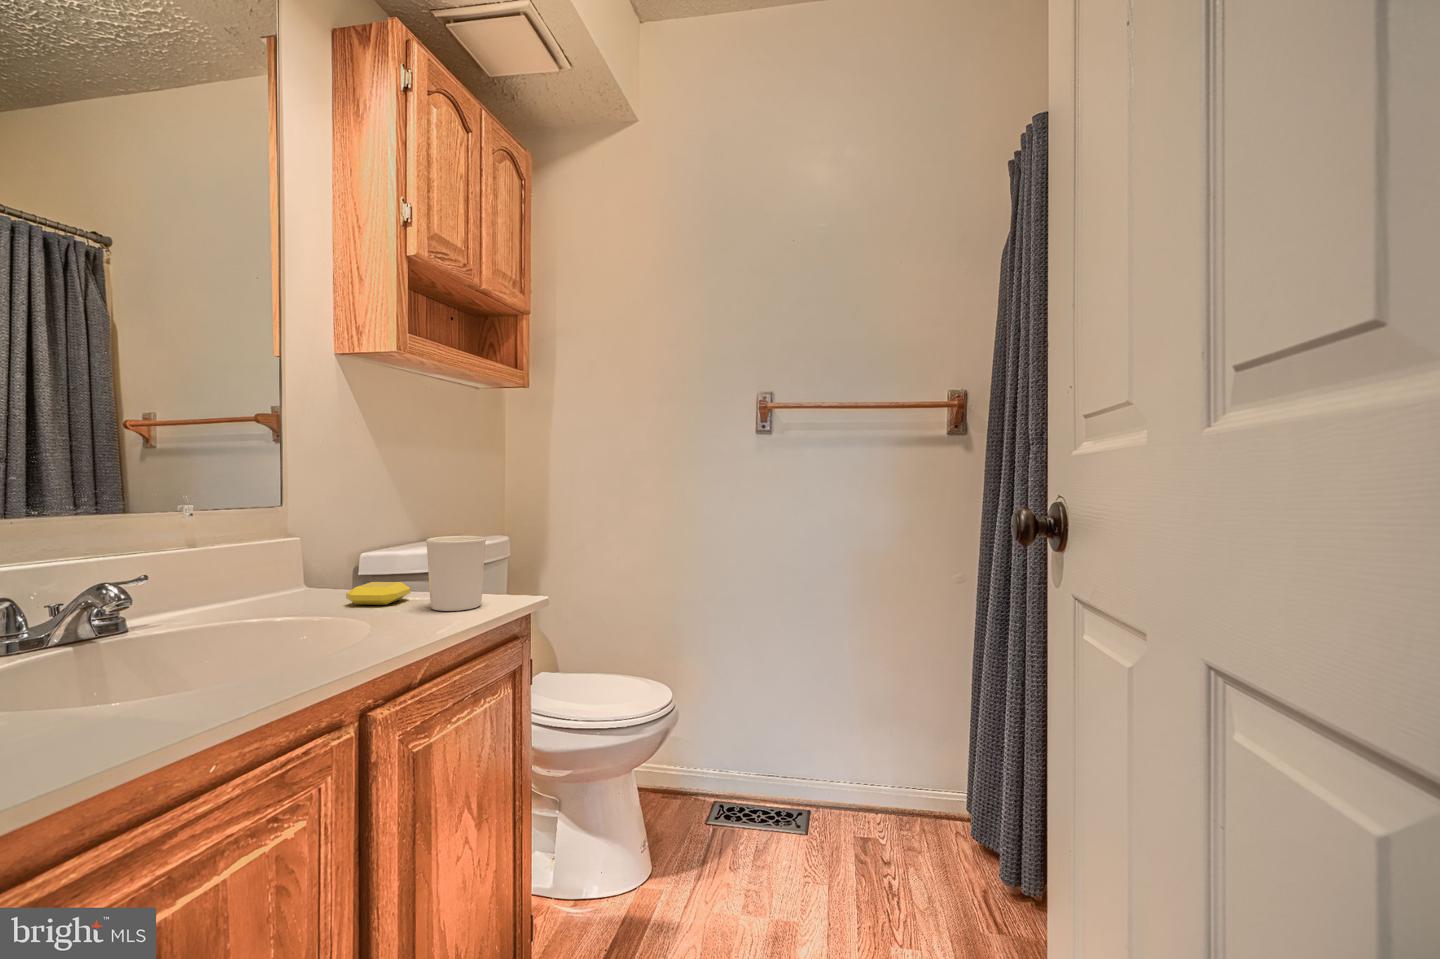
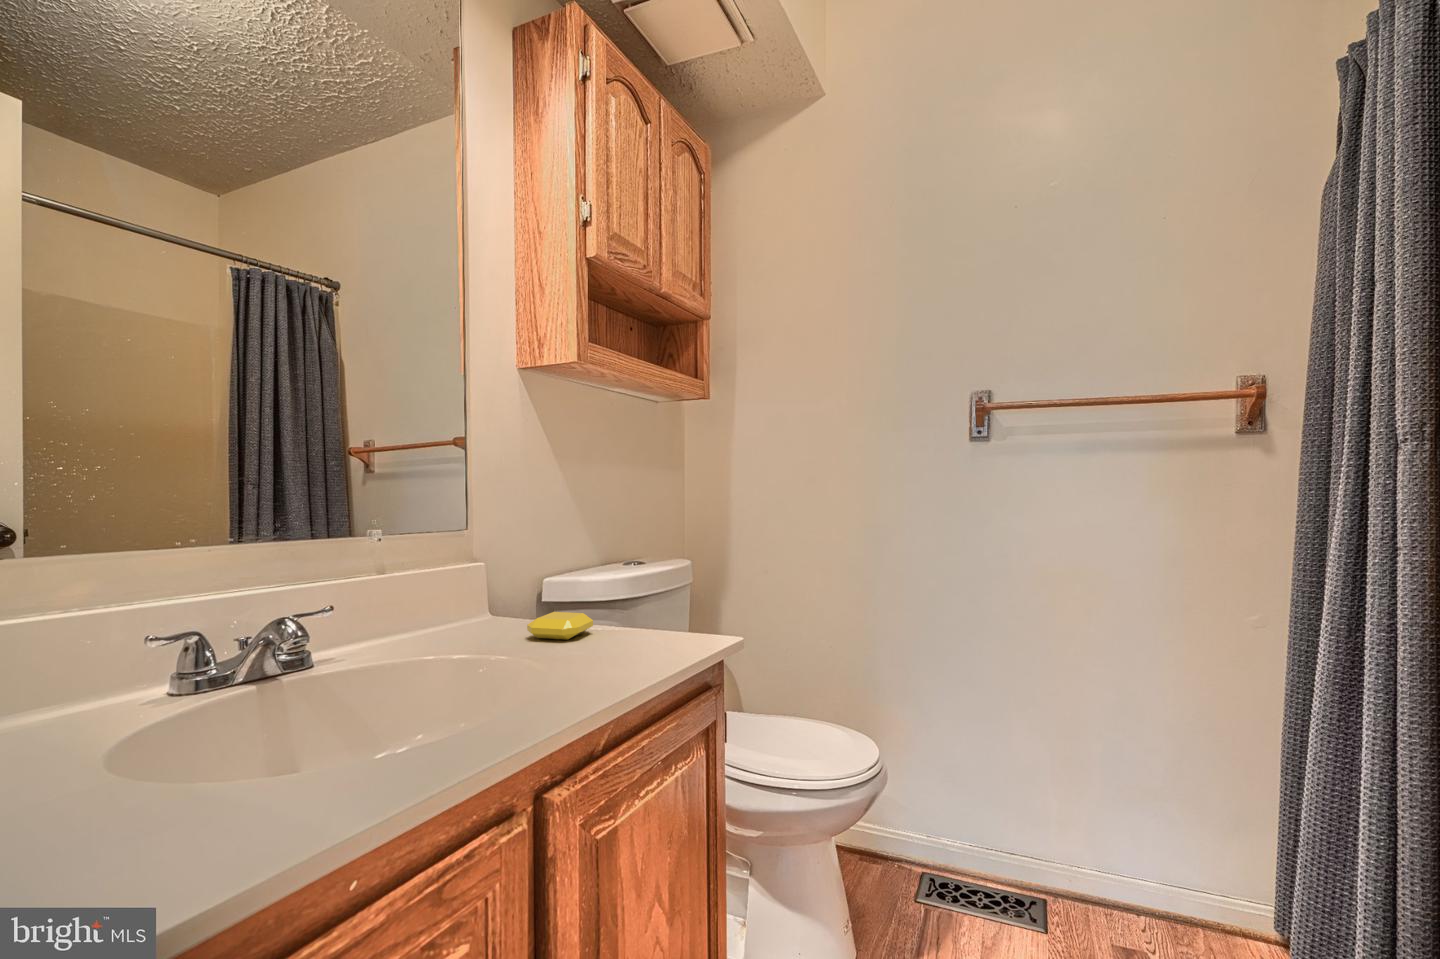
candle holder: present [426,536,486,611] -> none [609,563,675,652]

